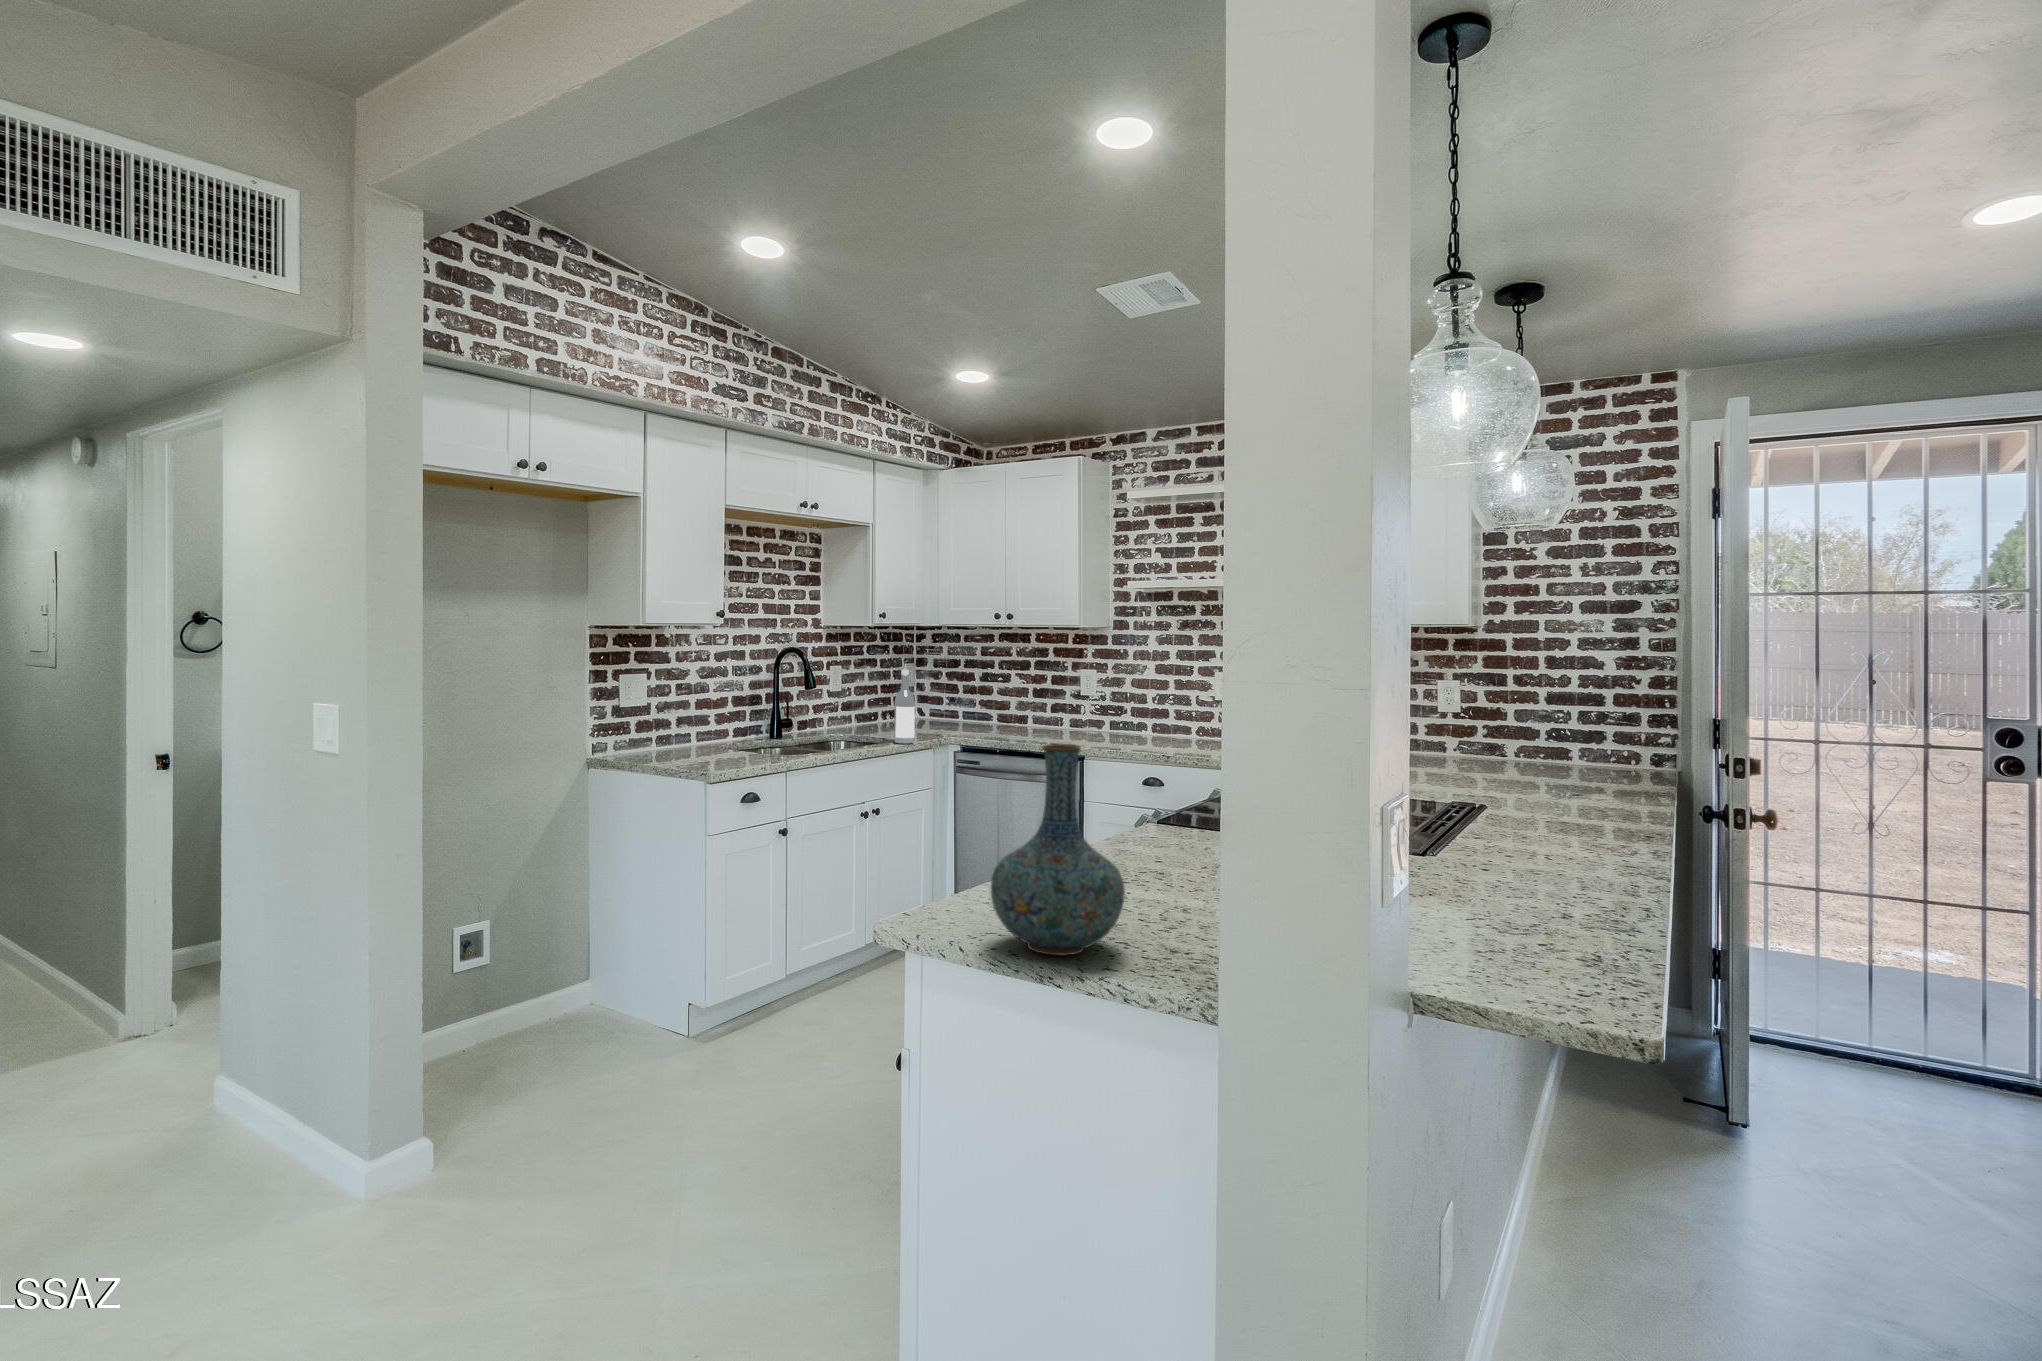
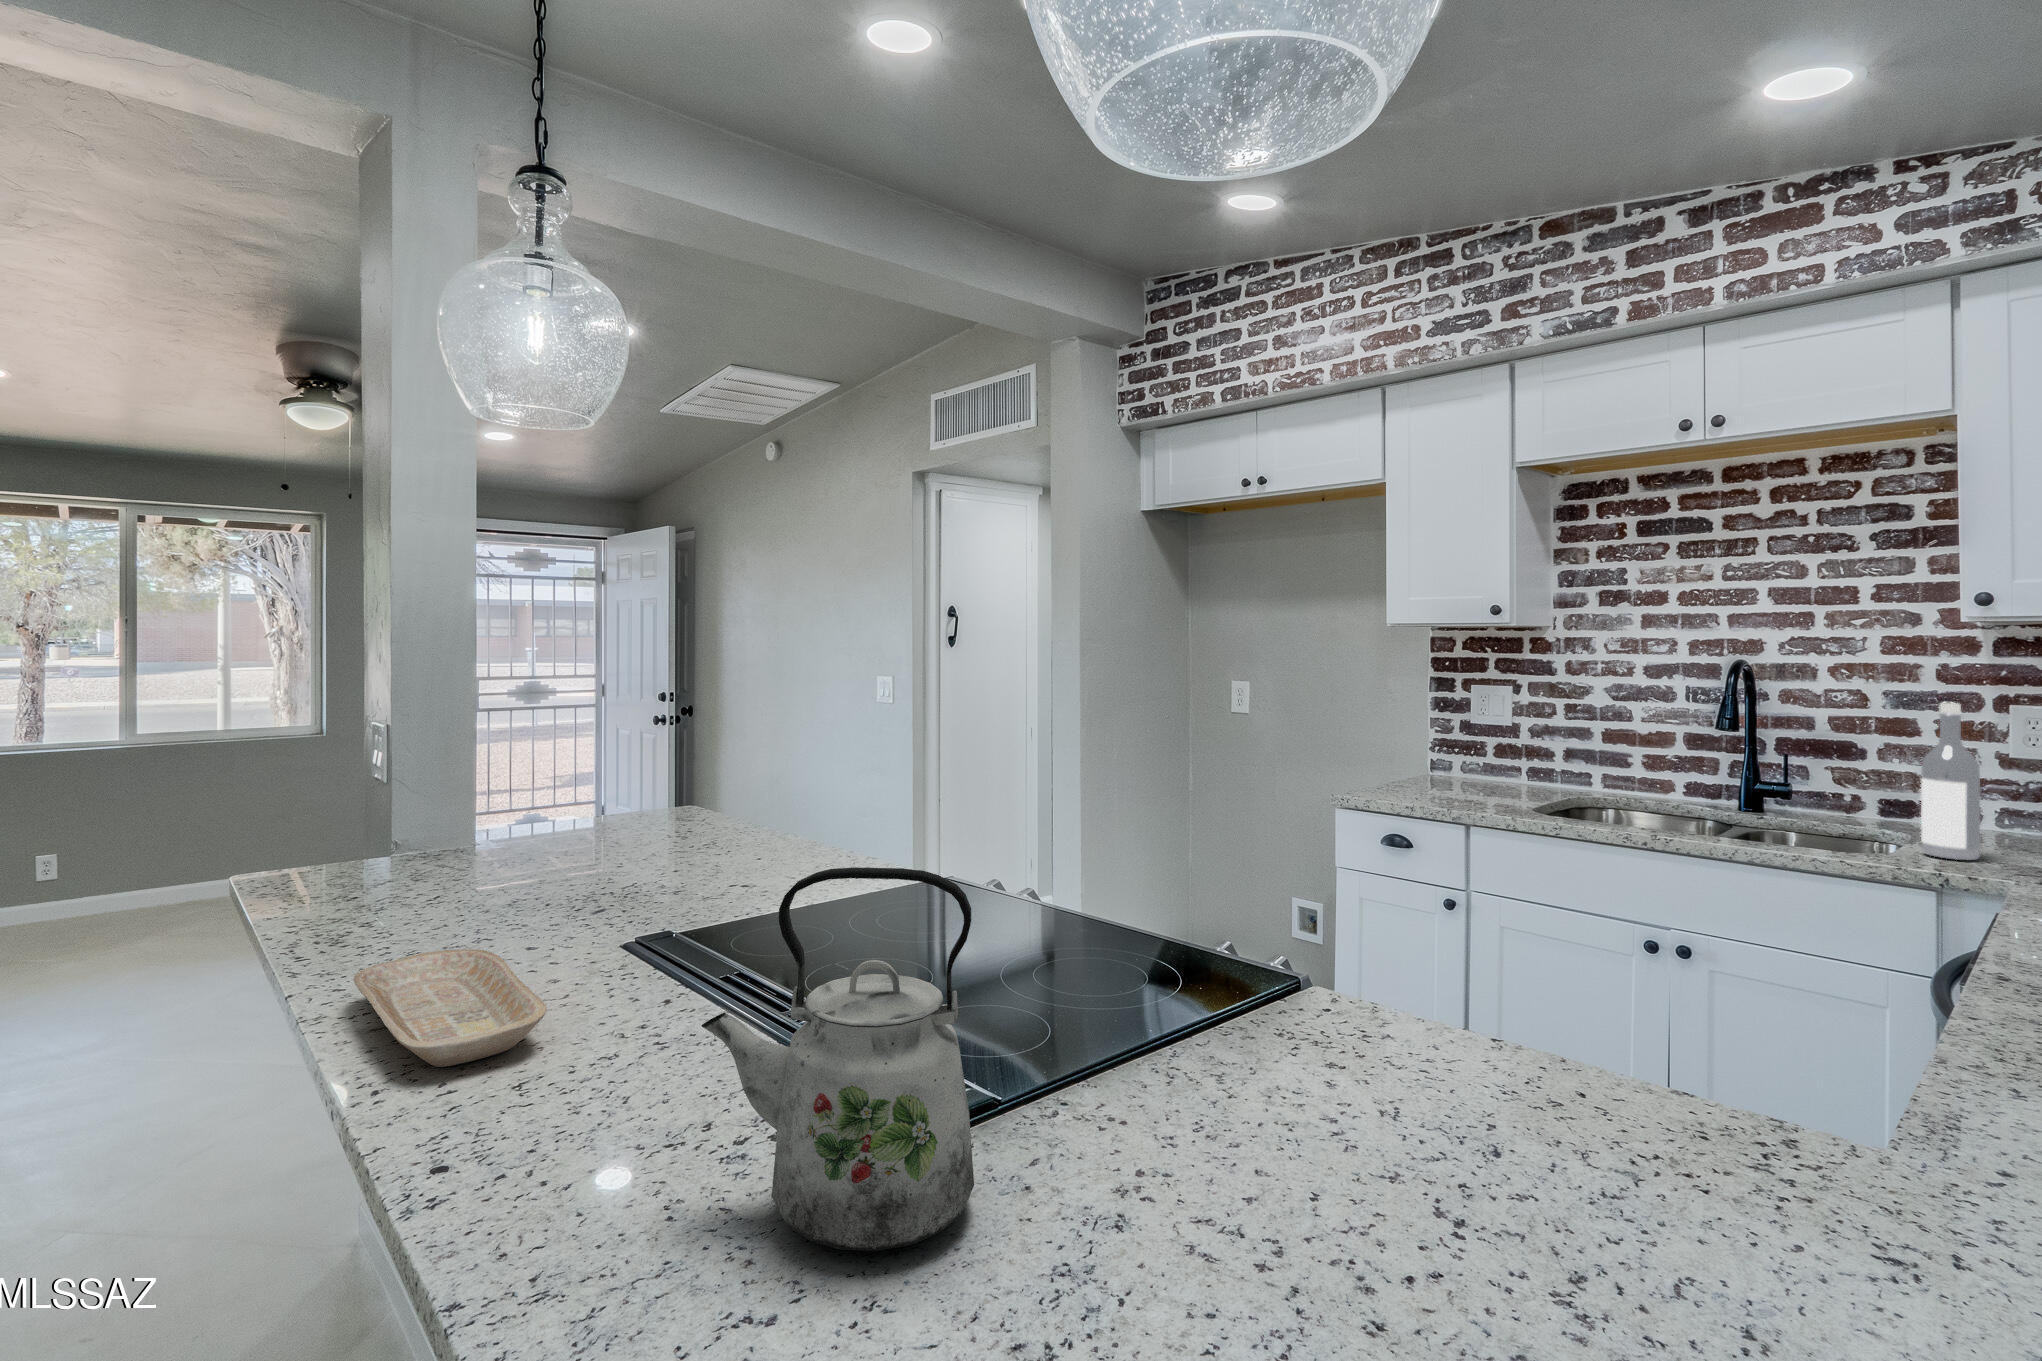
kettle: none [1485,730,1561,839] -> present [701,867,974,1251]
vase: present [991,744,1125,956] -> none [537,698,638,845]
tray: none [1485,856,1597,907] -> present [353,949,547,1067]

